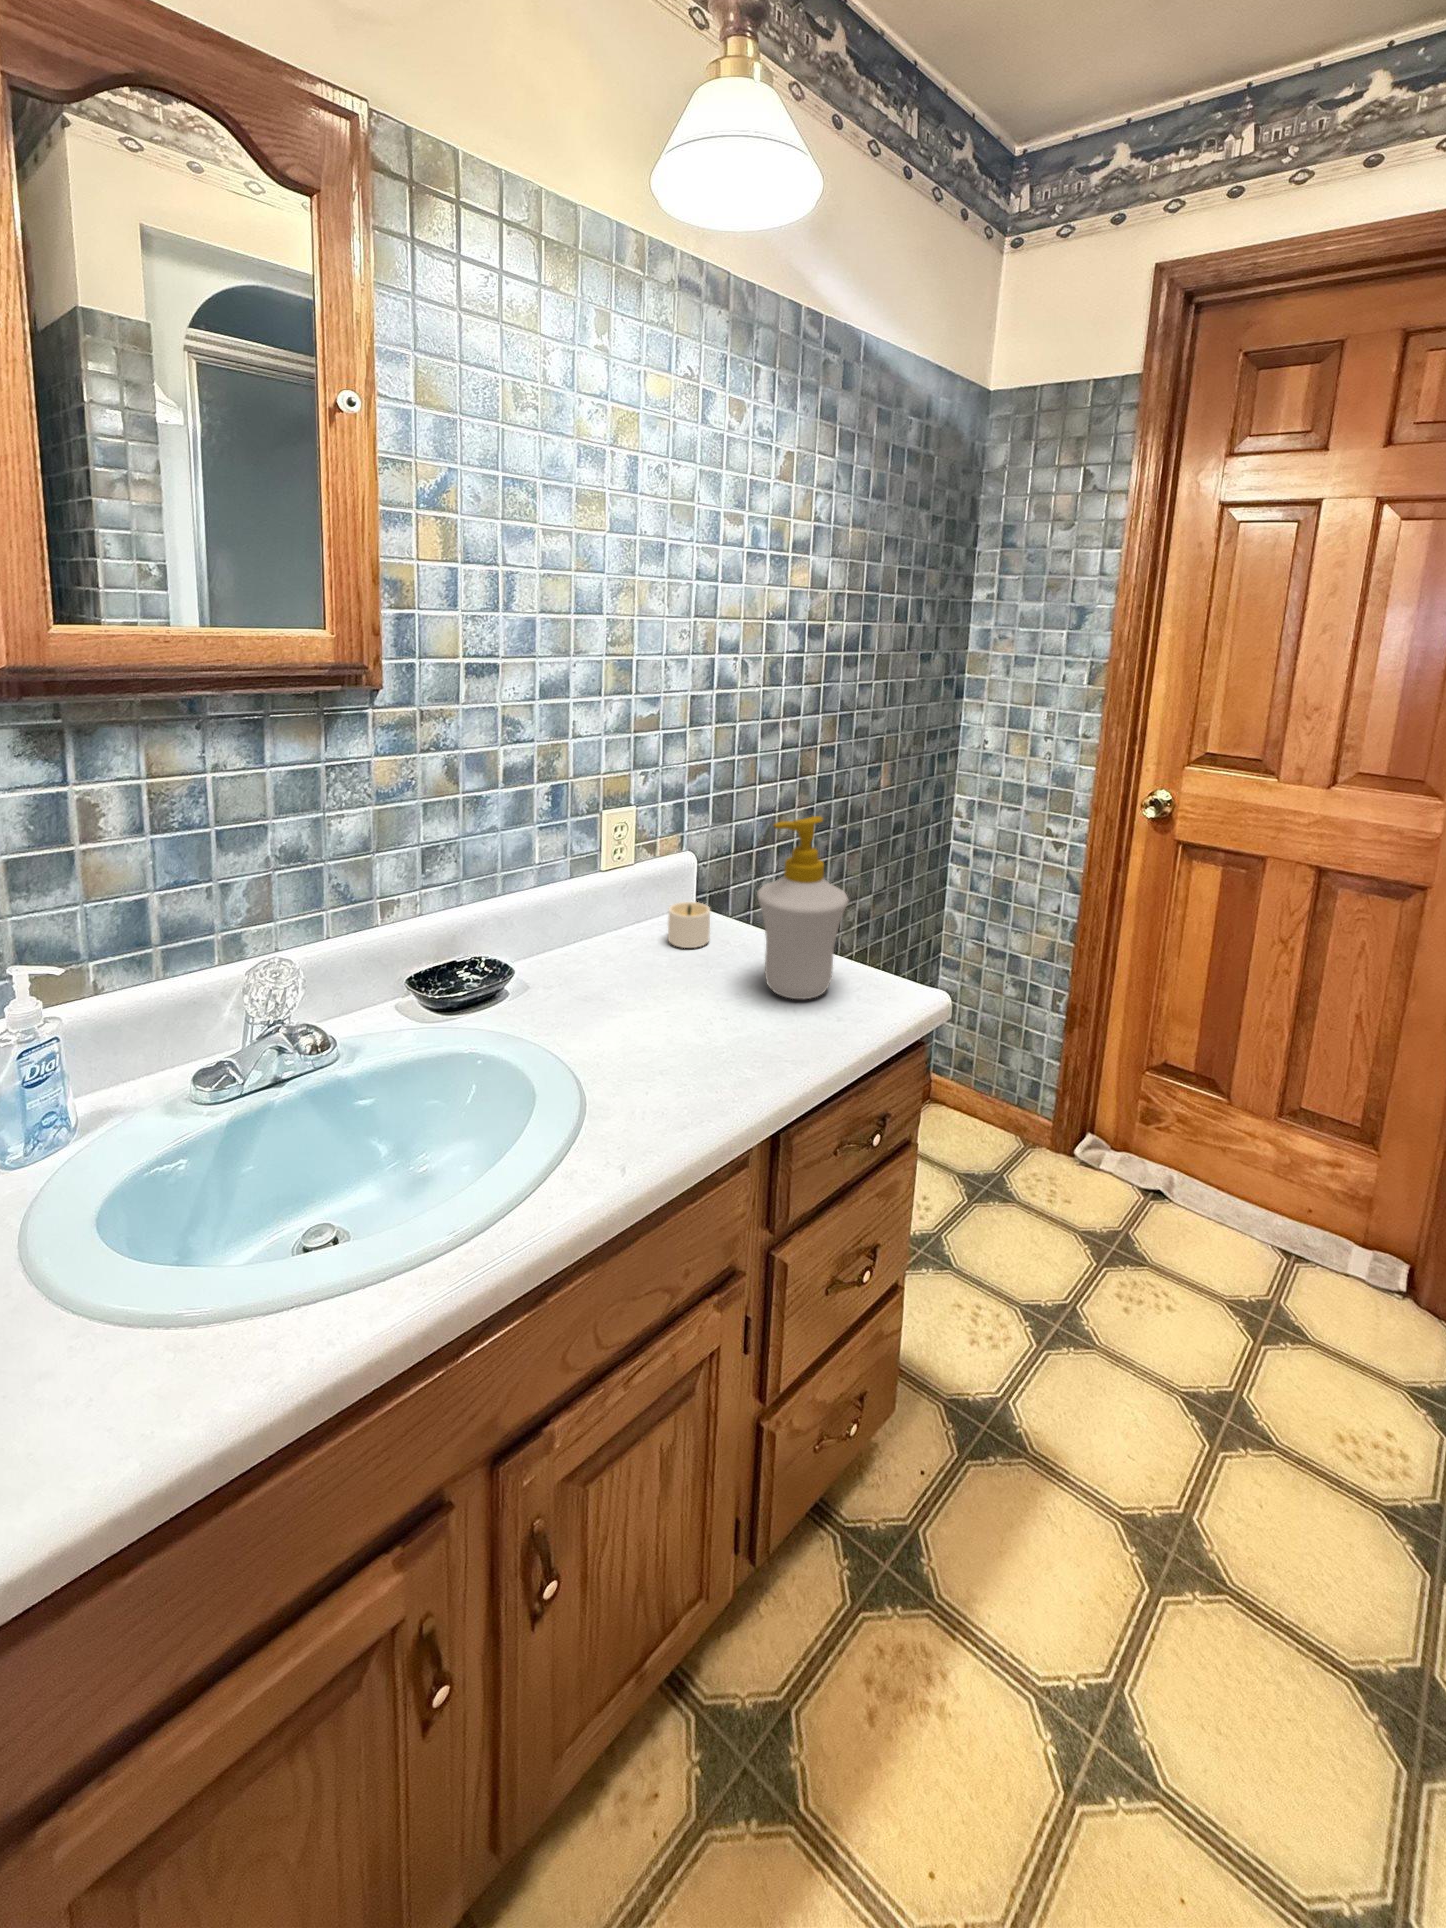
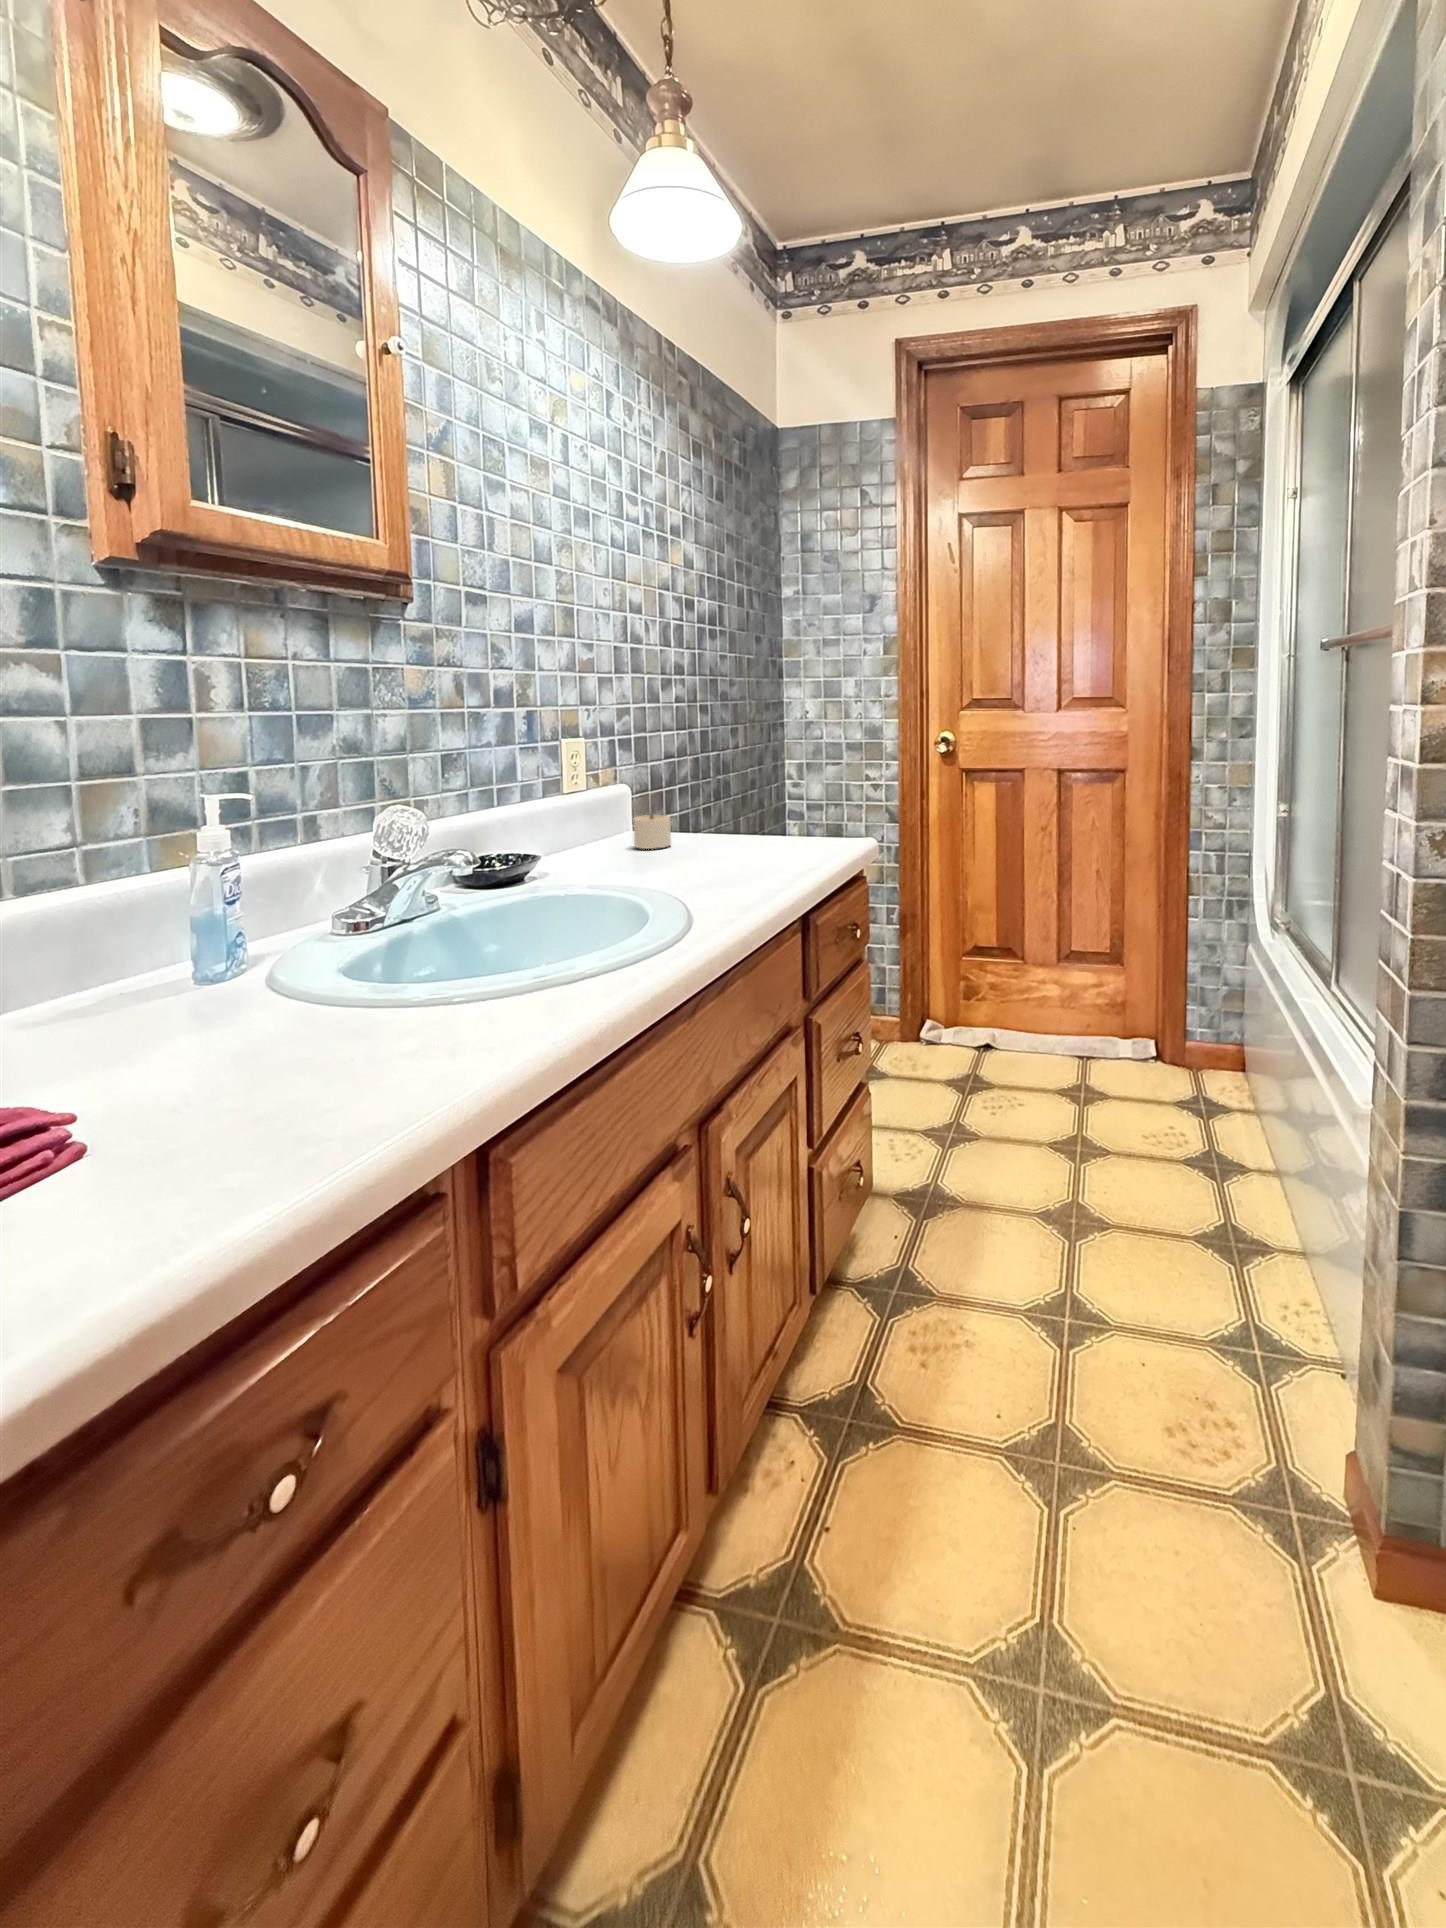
soap bottle: present [757,816,849,999] -> none [733,709,805,852]

